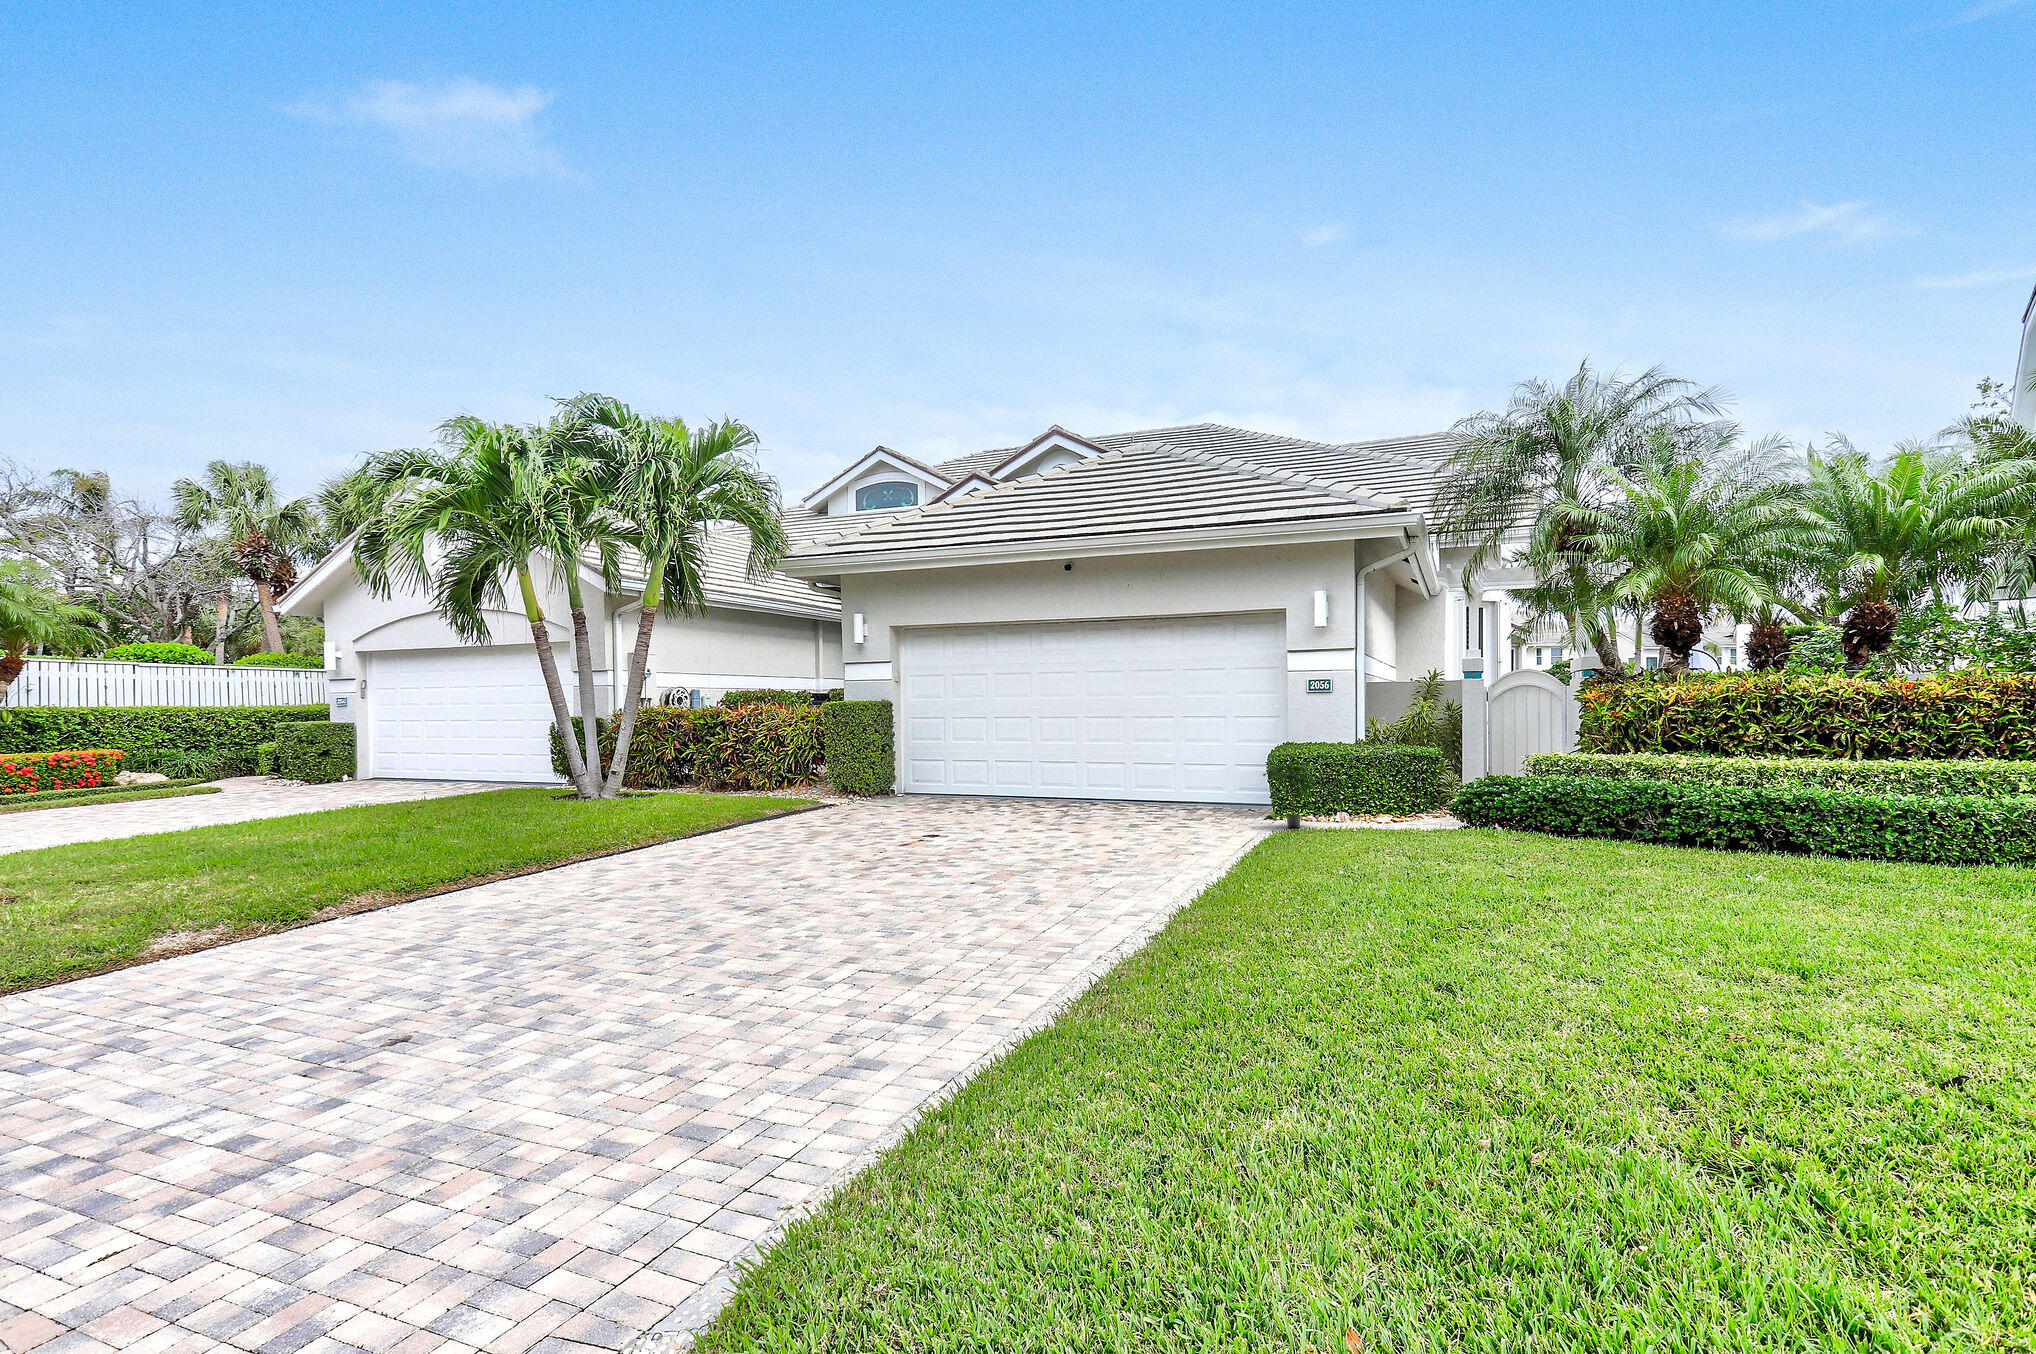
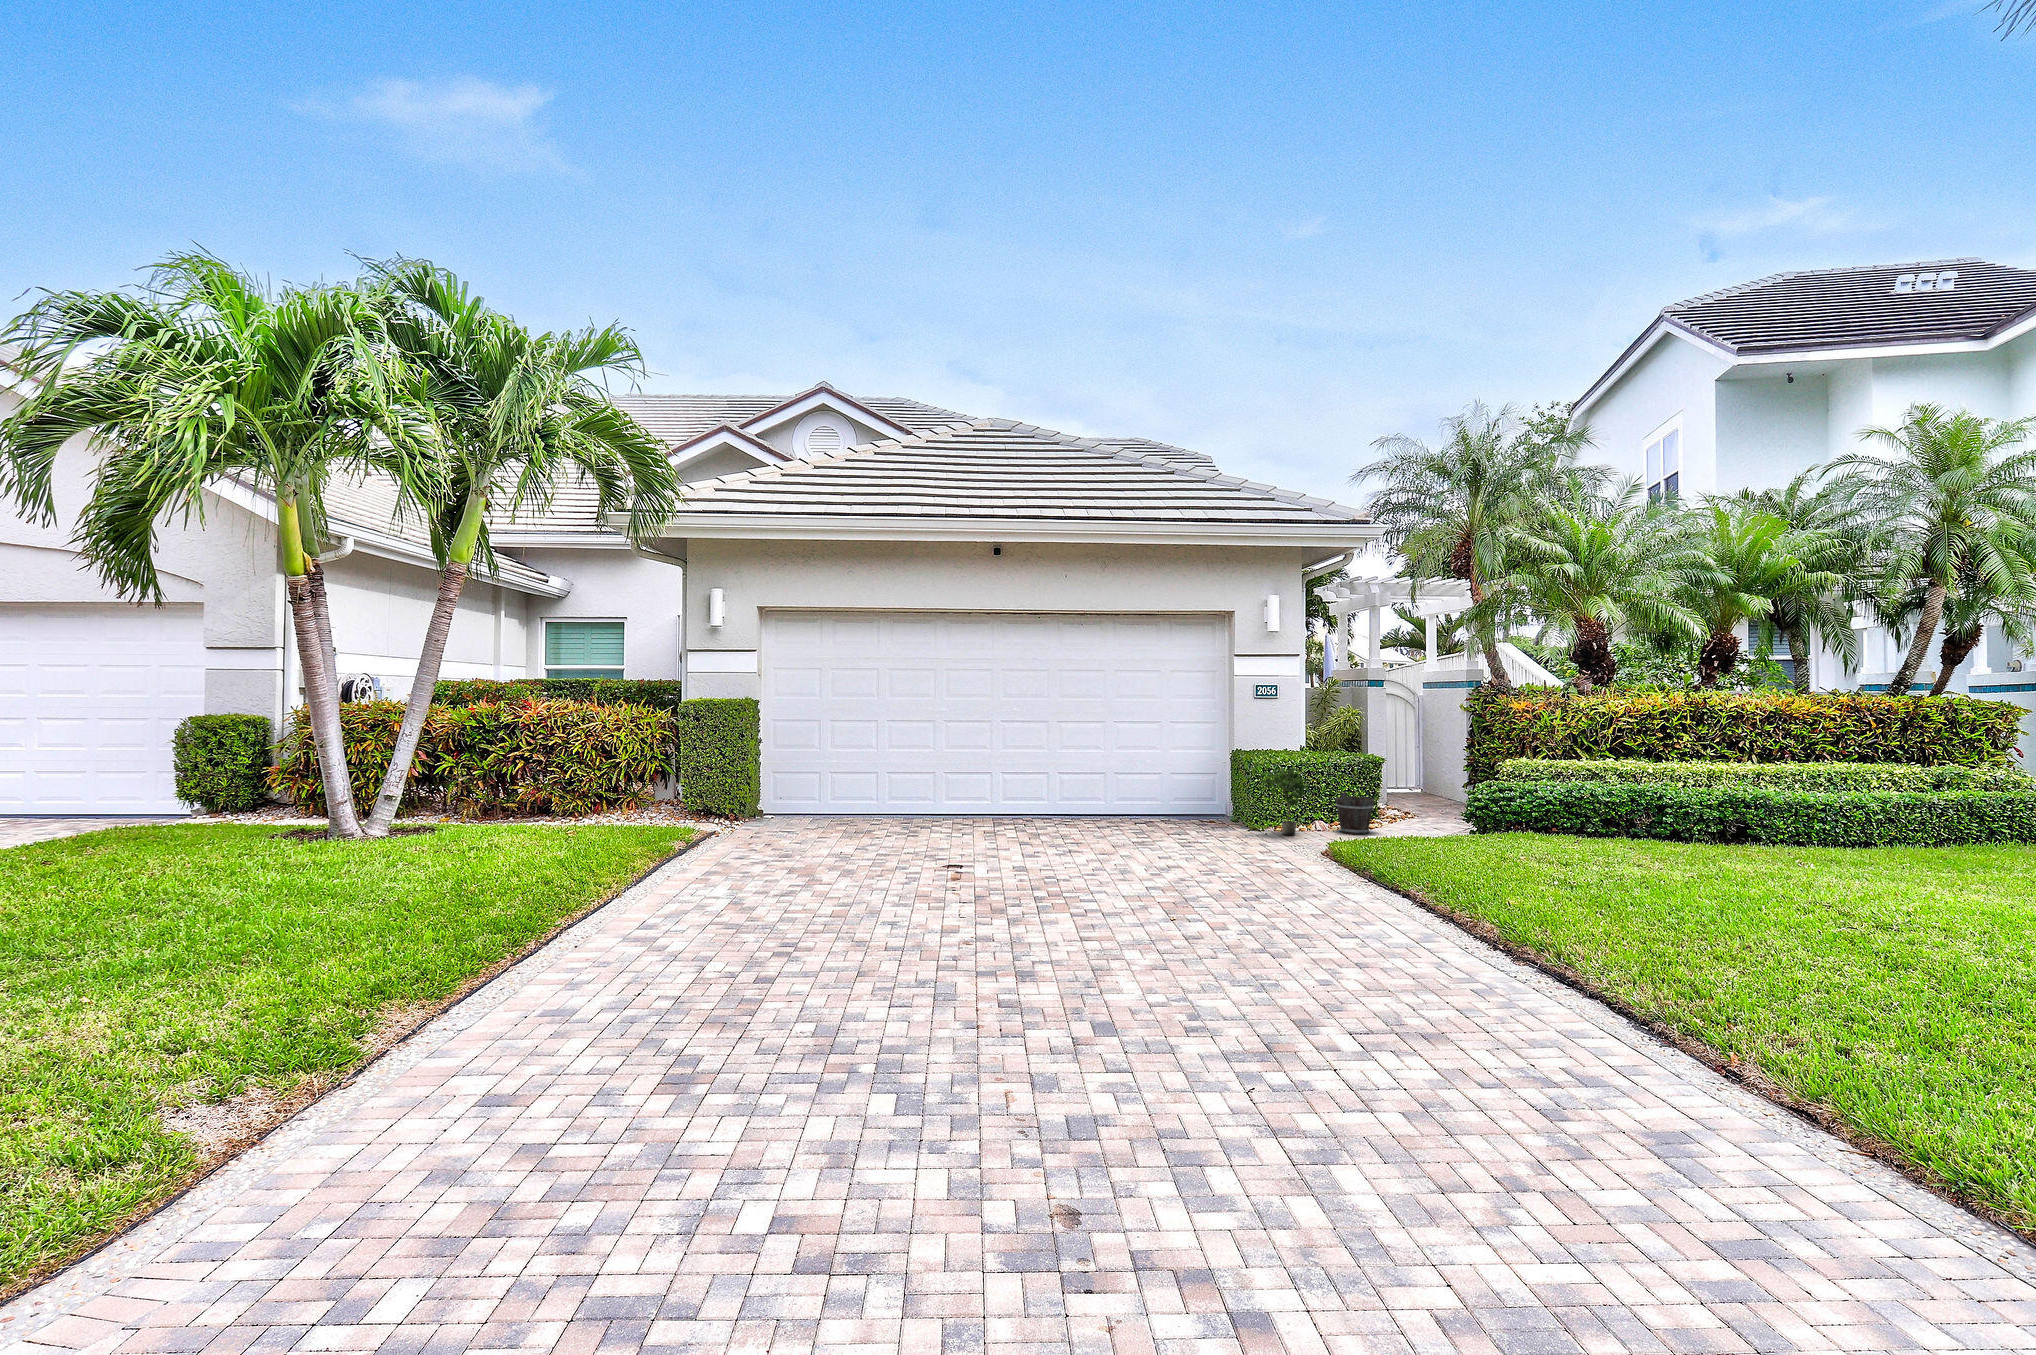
bucket: none [1351,788,1390,830] -> present [1335,792,1374,834]

